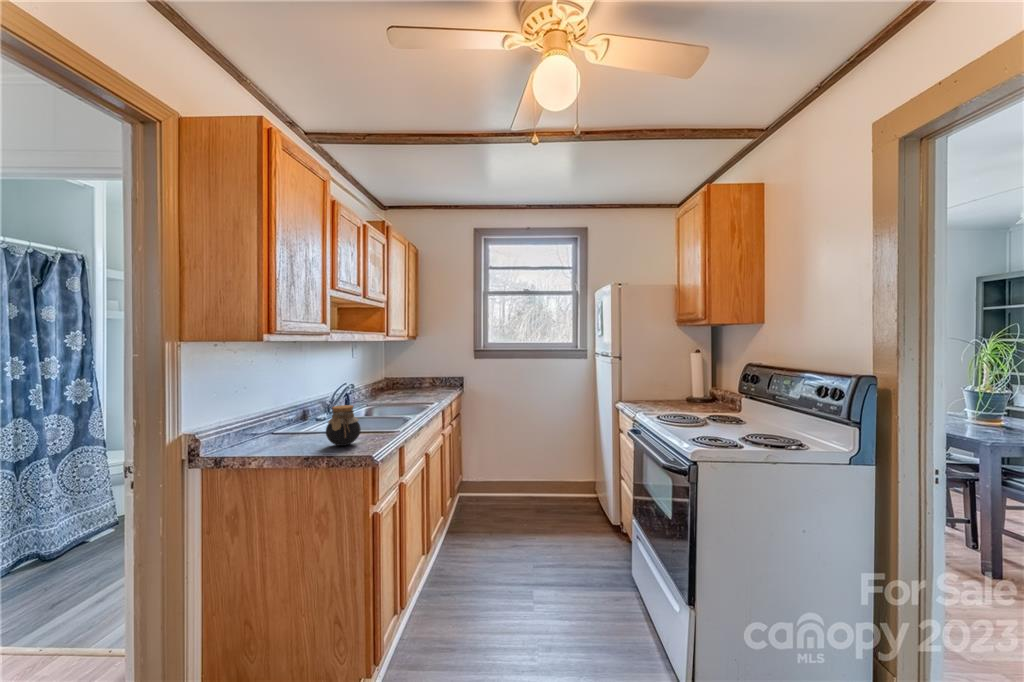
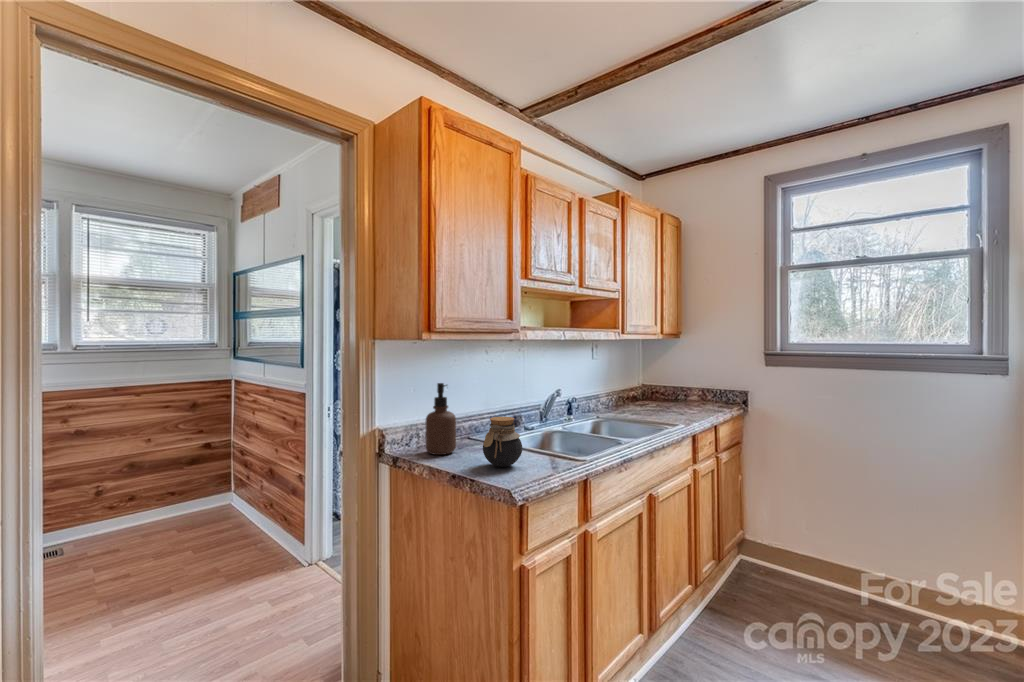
soap dispenser: none [251,382,283,449] -> present [425,383,456,455]

